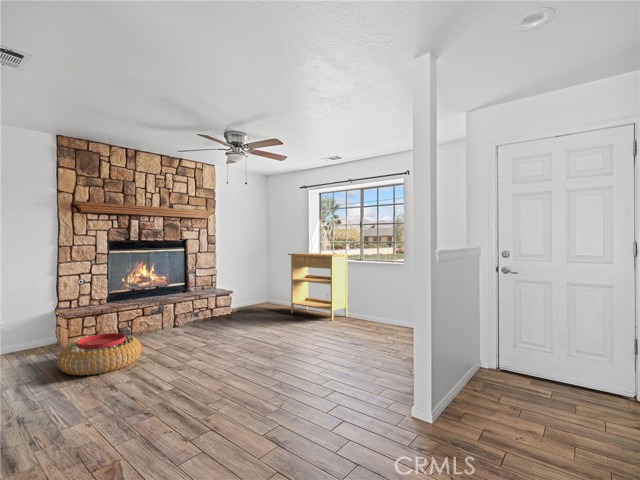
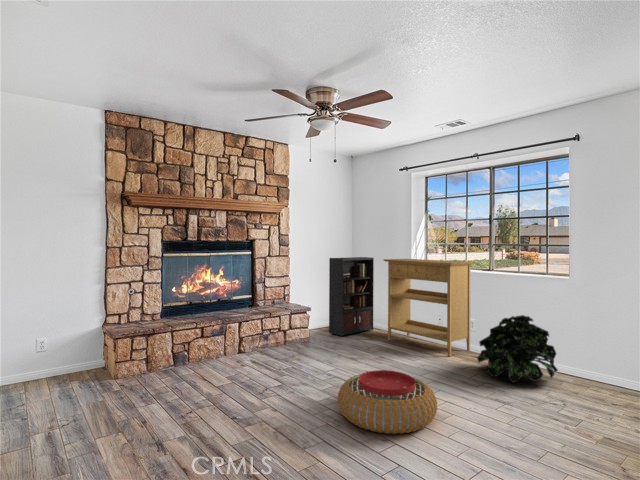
bookcase: none [248,252,282,312] -> present [329,257,374,336]
potted plant: none [348,288,397,333] -> present [477,315,558,383]
pouf: present [57,333,141,375] -> present [338,370,437,434]

